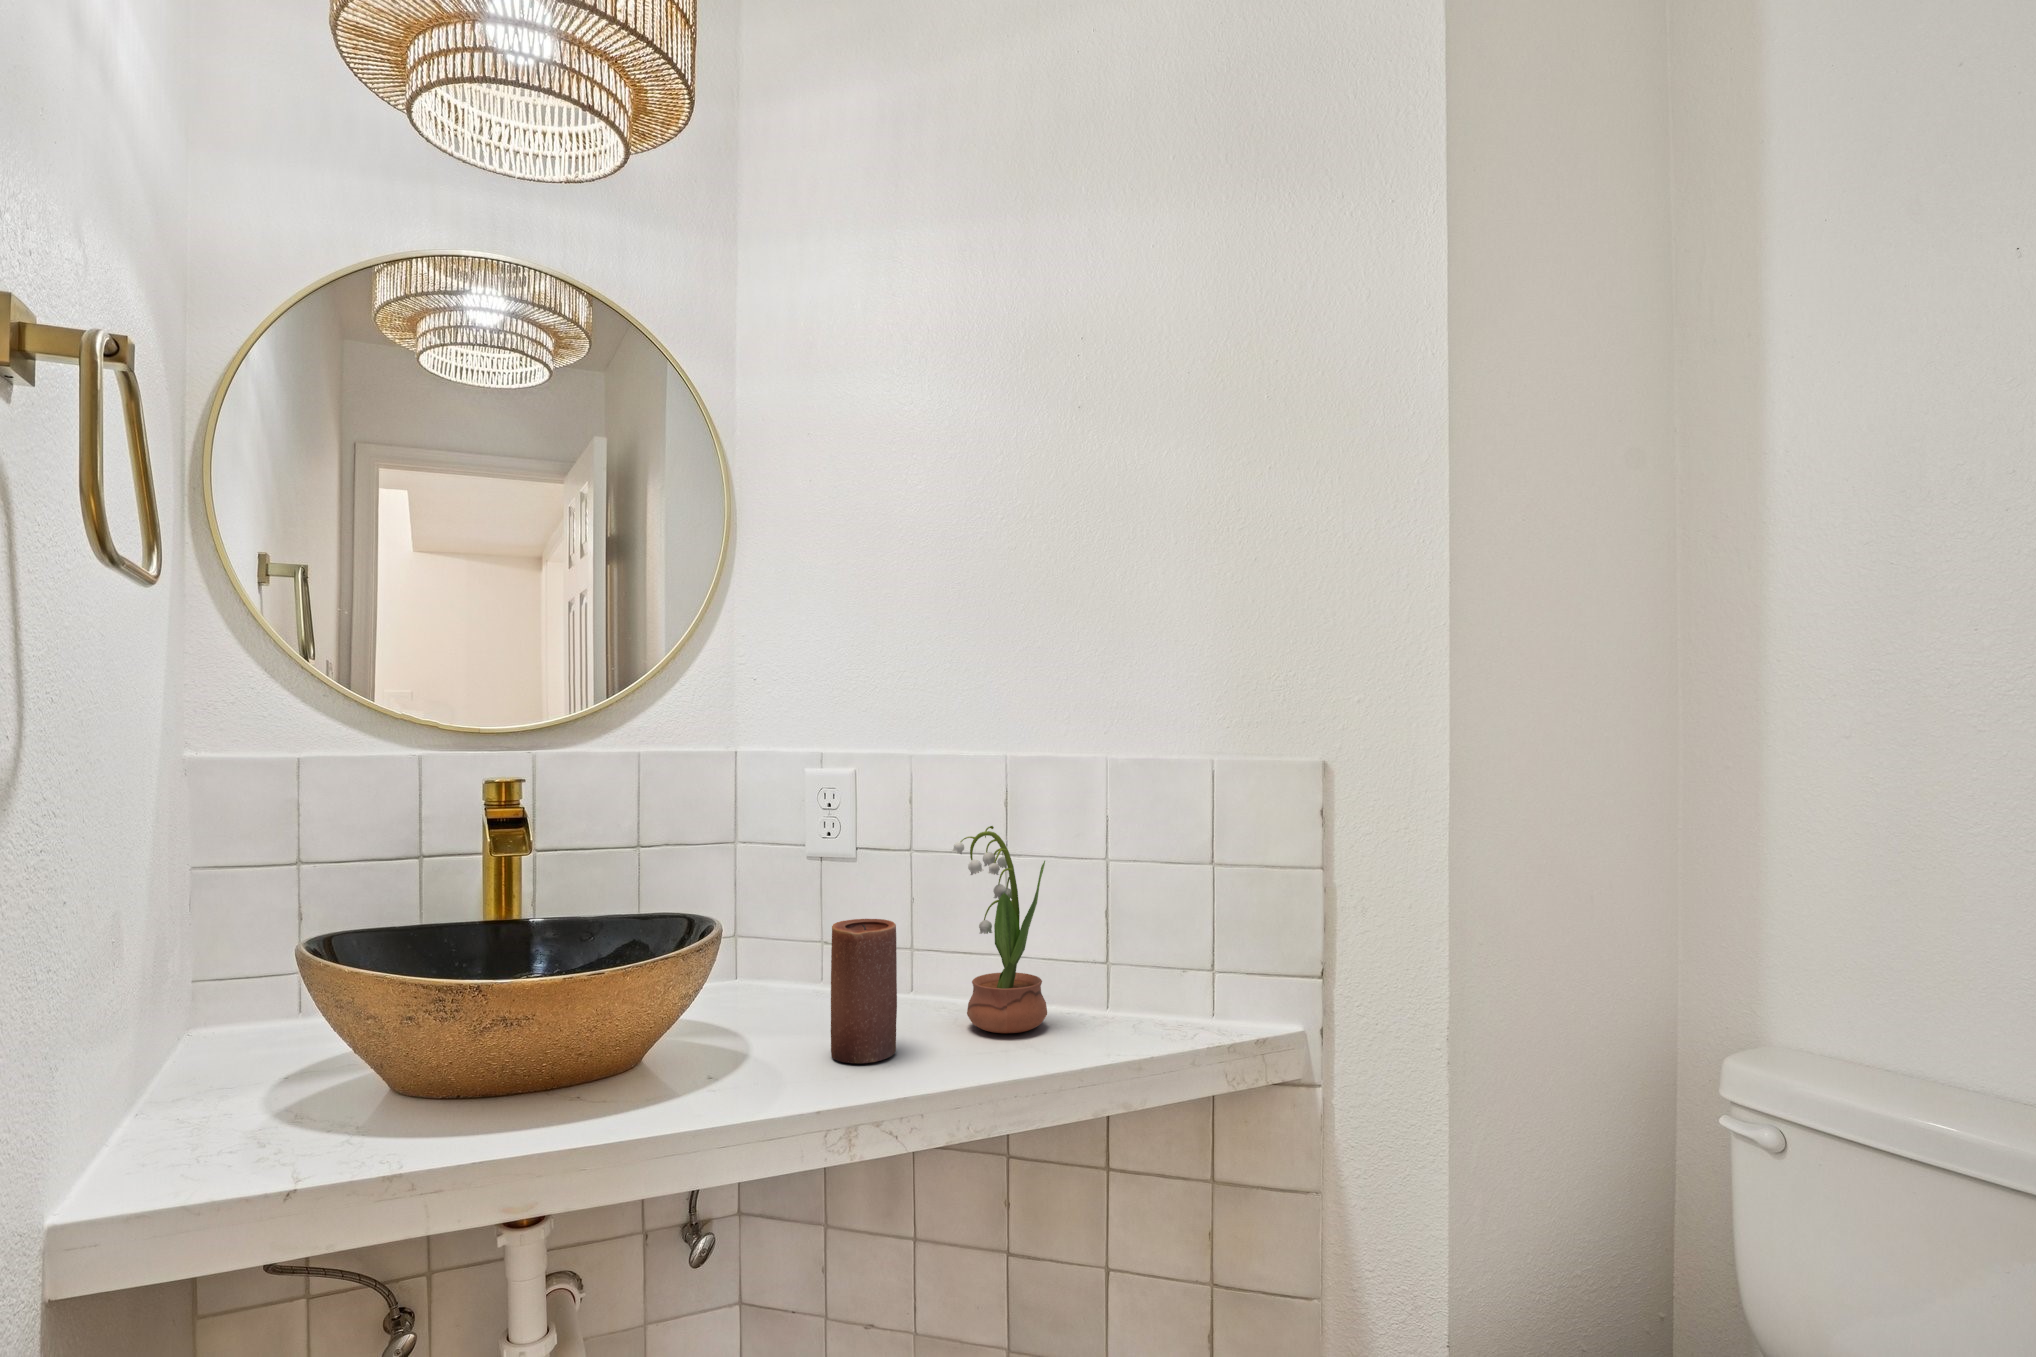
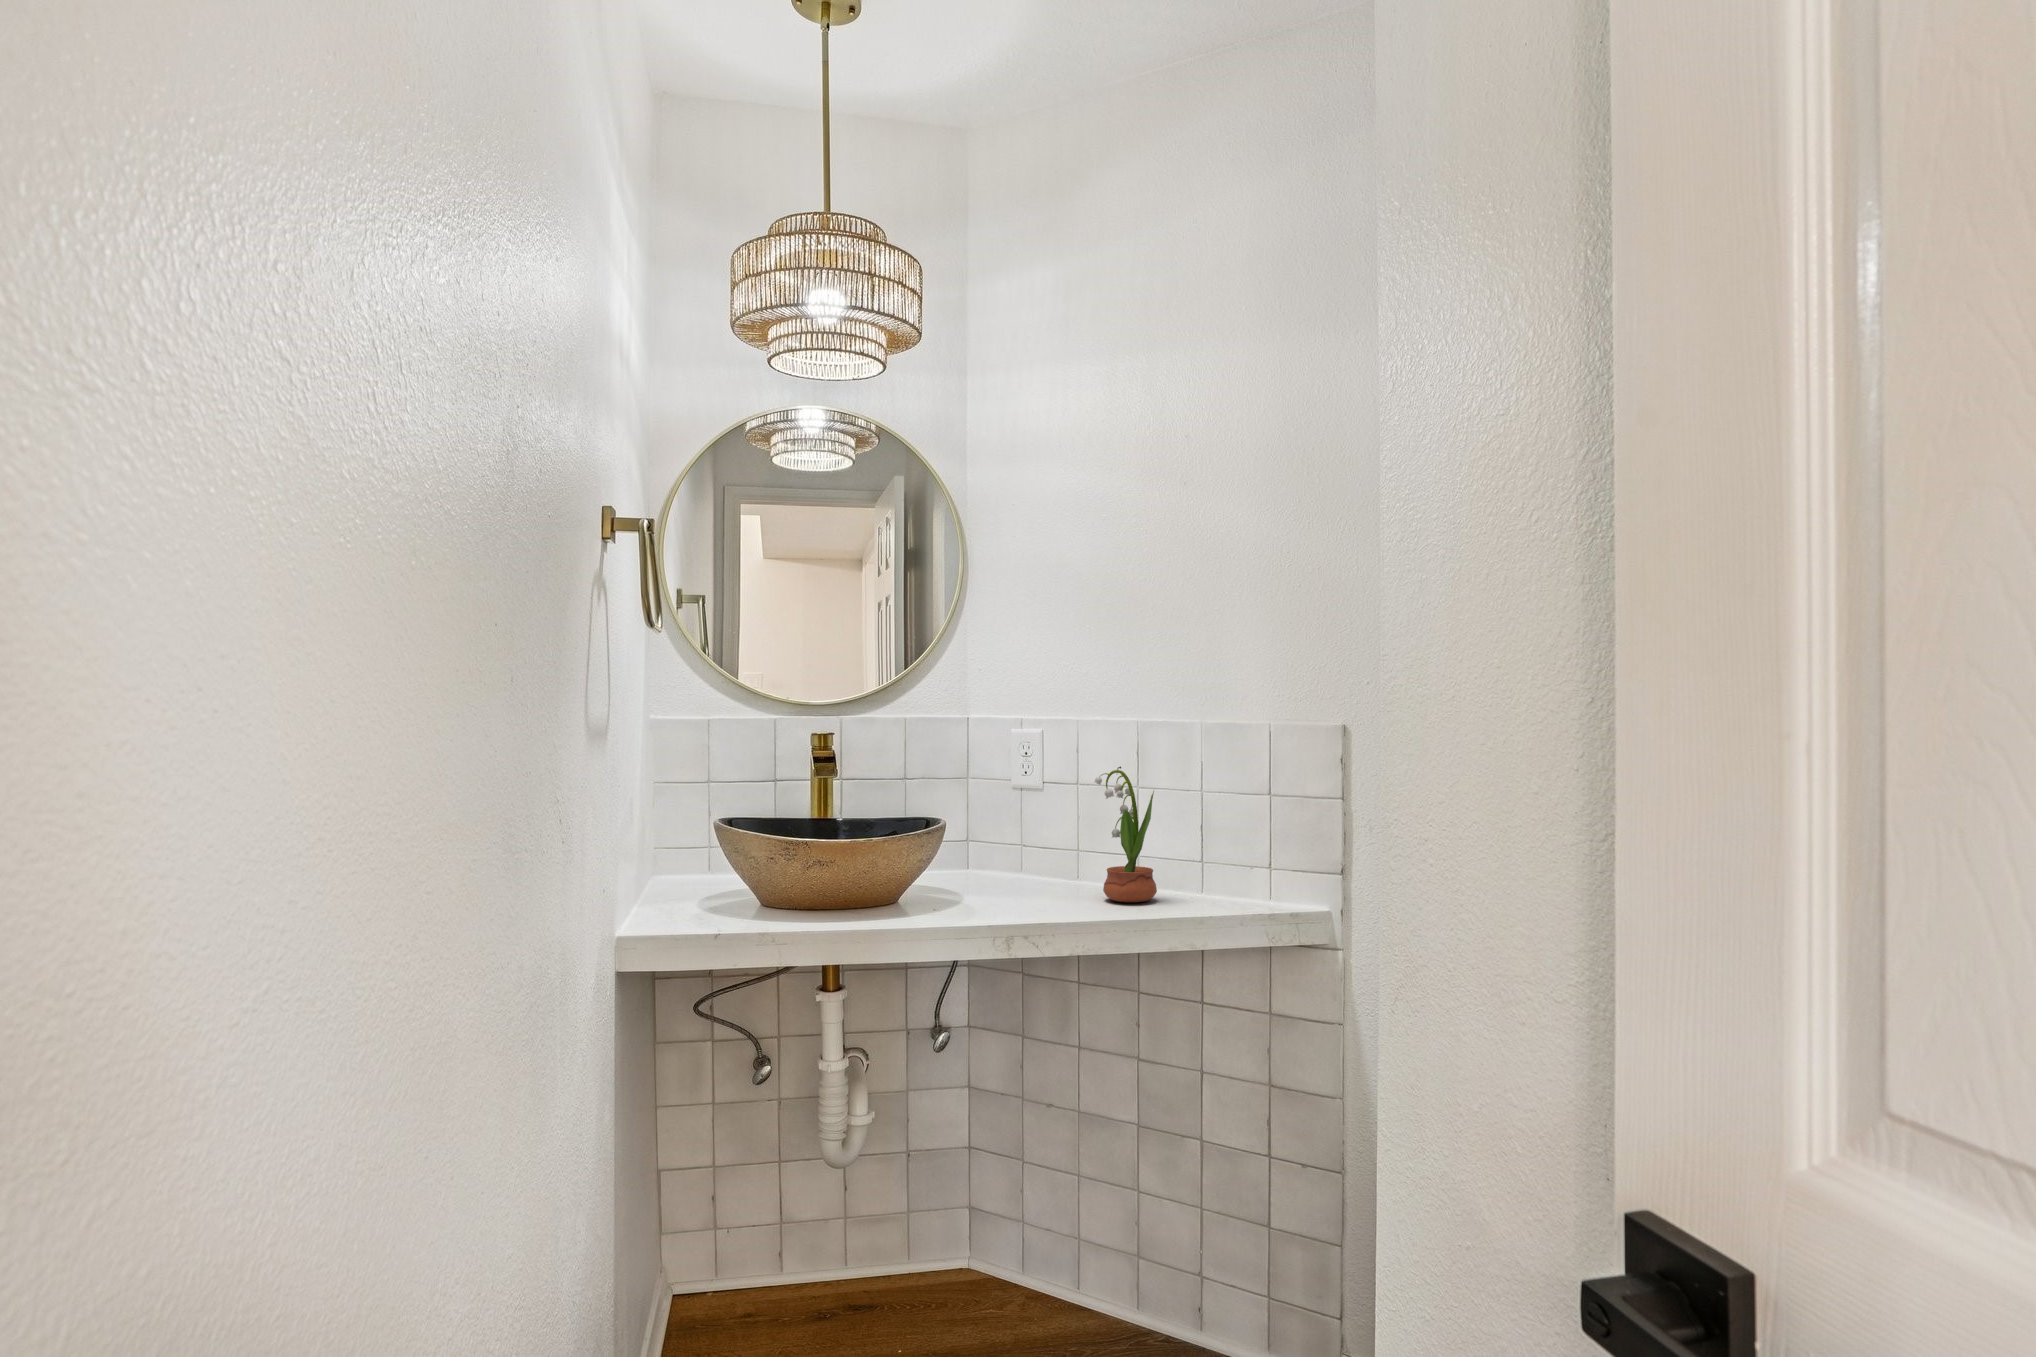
candle: present [831,919,897,1063] -> none [1010,822,1051,909]

